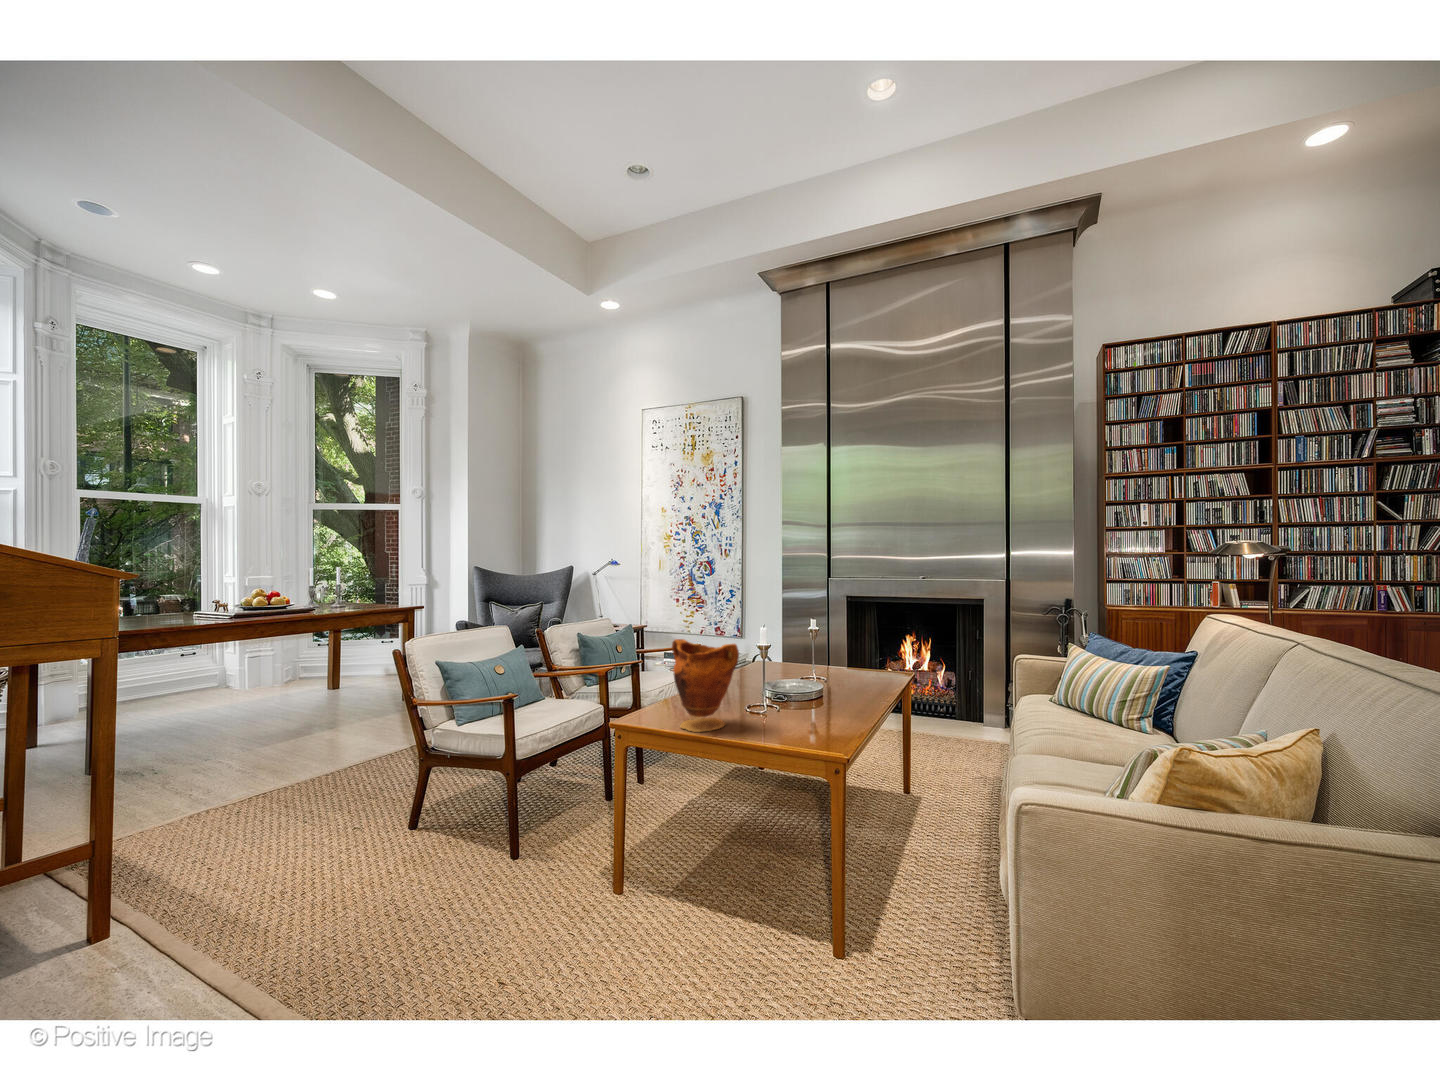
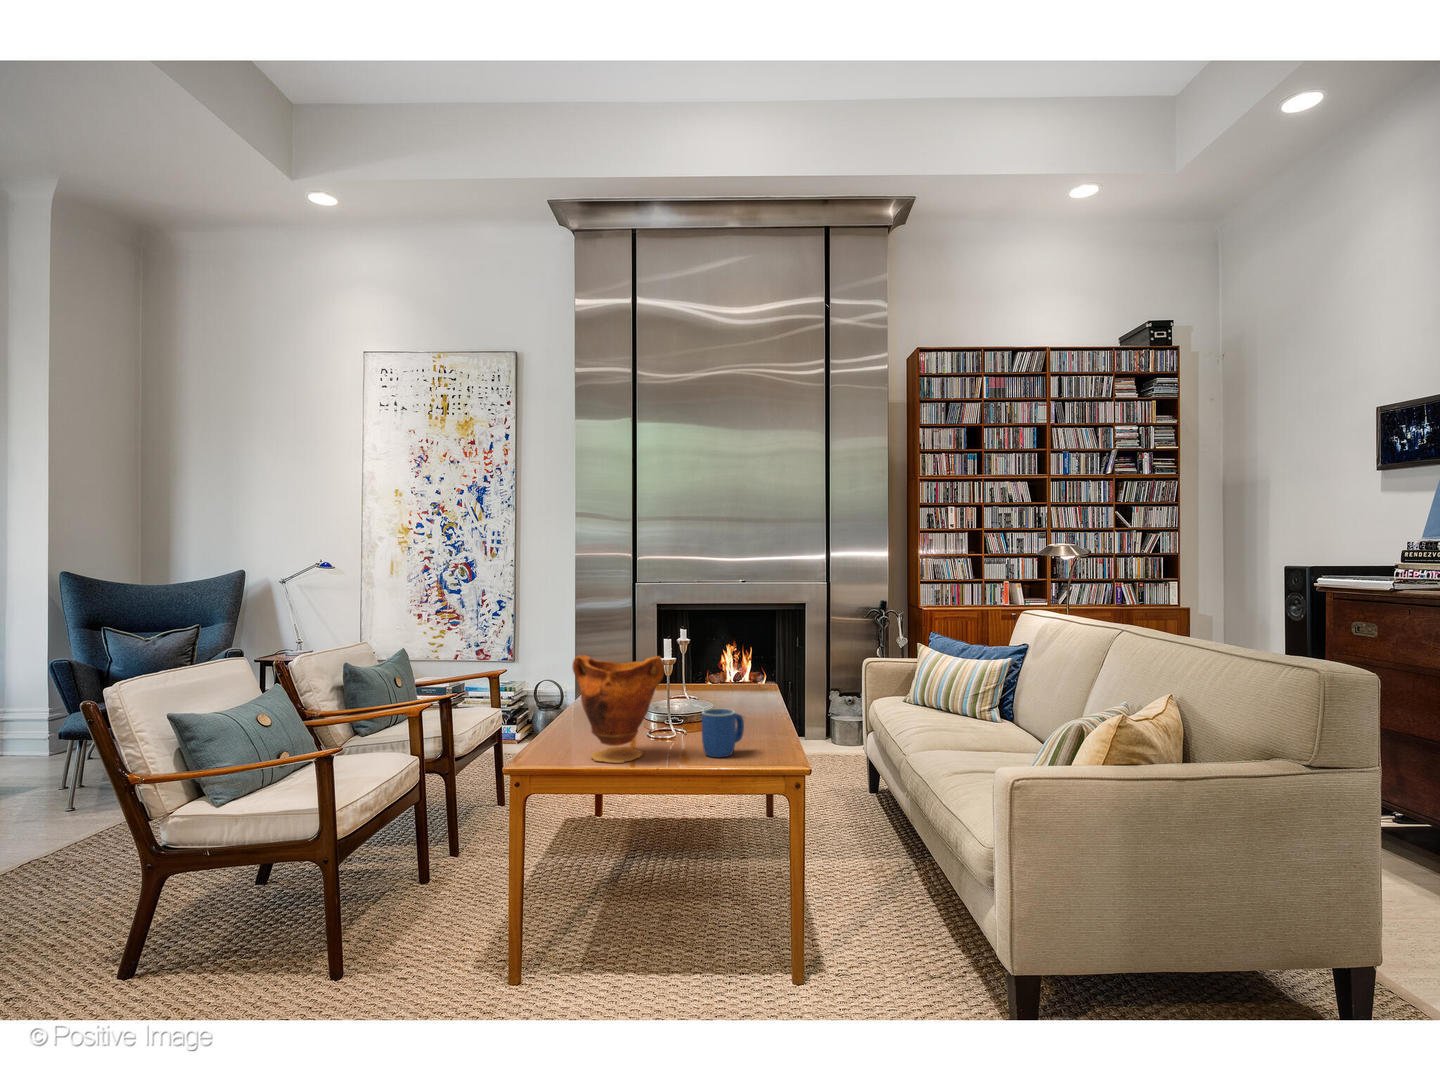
mug: none [769,693,810,738] -> present [702,708,744,757]

